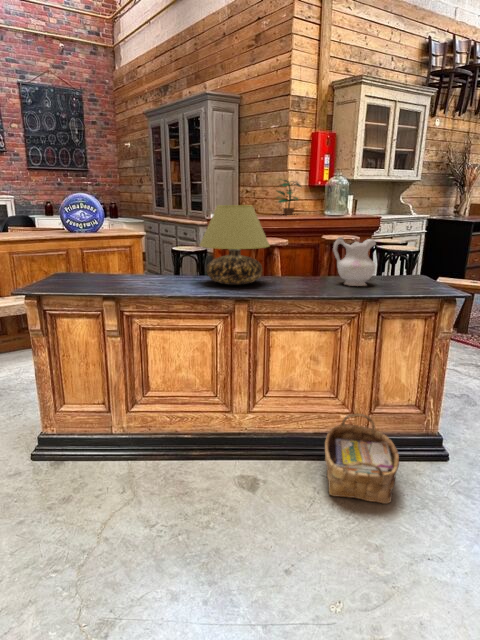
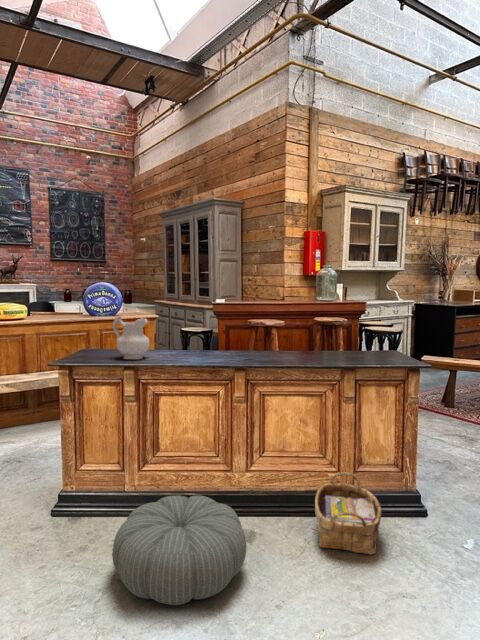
potted plant: present [277,180,301,215] -> none [272,269,298,300]
table lamp: present [200,205,269,285] -> none [206,292,265,357]
ceramic pitcher: present [333,237,376,286] -> present [113,317,150,359]
pouf: none [98,442,249,568] -> present [112,495,246,605]

